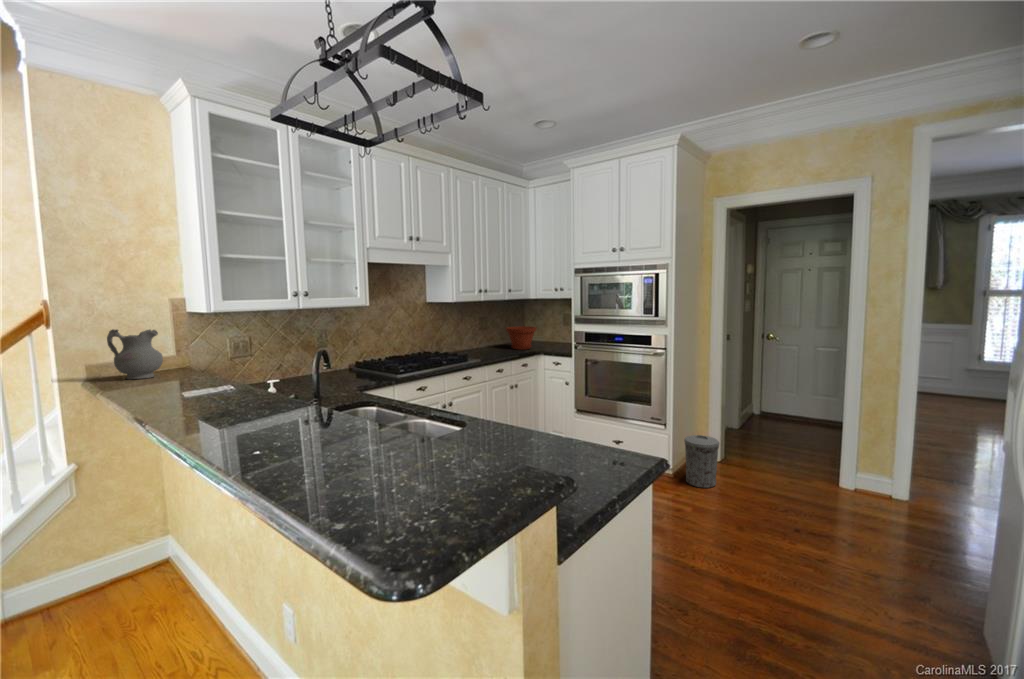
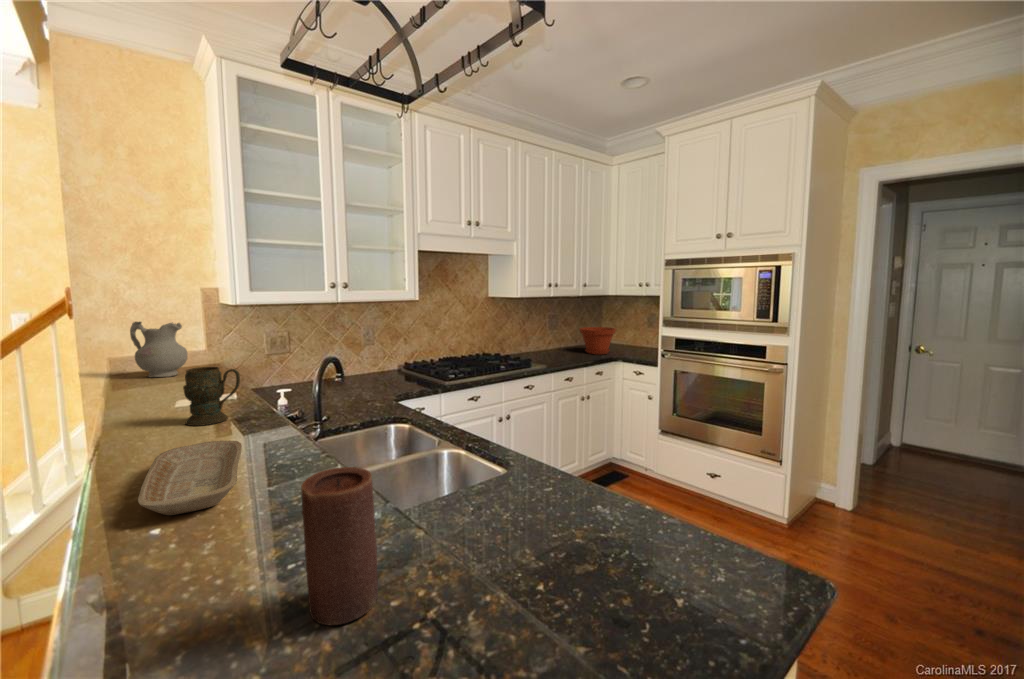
mug: none [207,360,253,406] -> present [183,367,240,426]
candle: none [386,392,425,471] -> present [301,467,378,625]
tray: none [225,407,302,446] -> present [138,441,242,515]
trash can: present [684,435,719,488] -> none [805,476,857,548]

